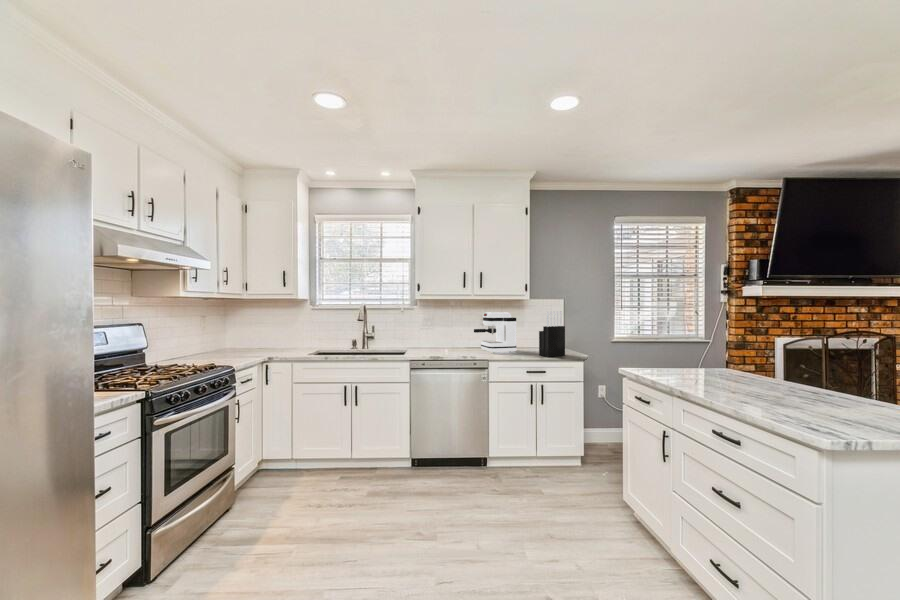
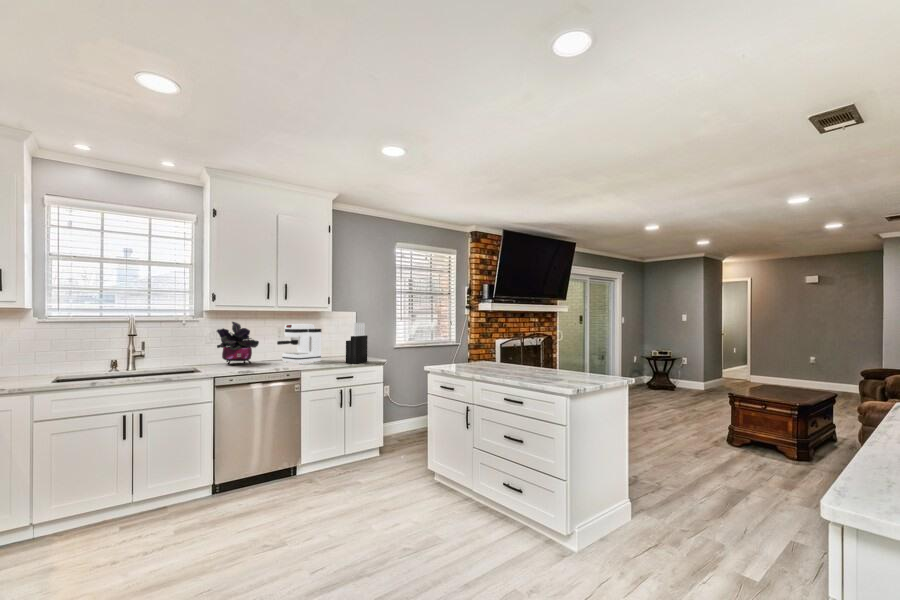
potted plant: none [424,310,460,349] -> present [217,322,259,364]

